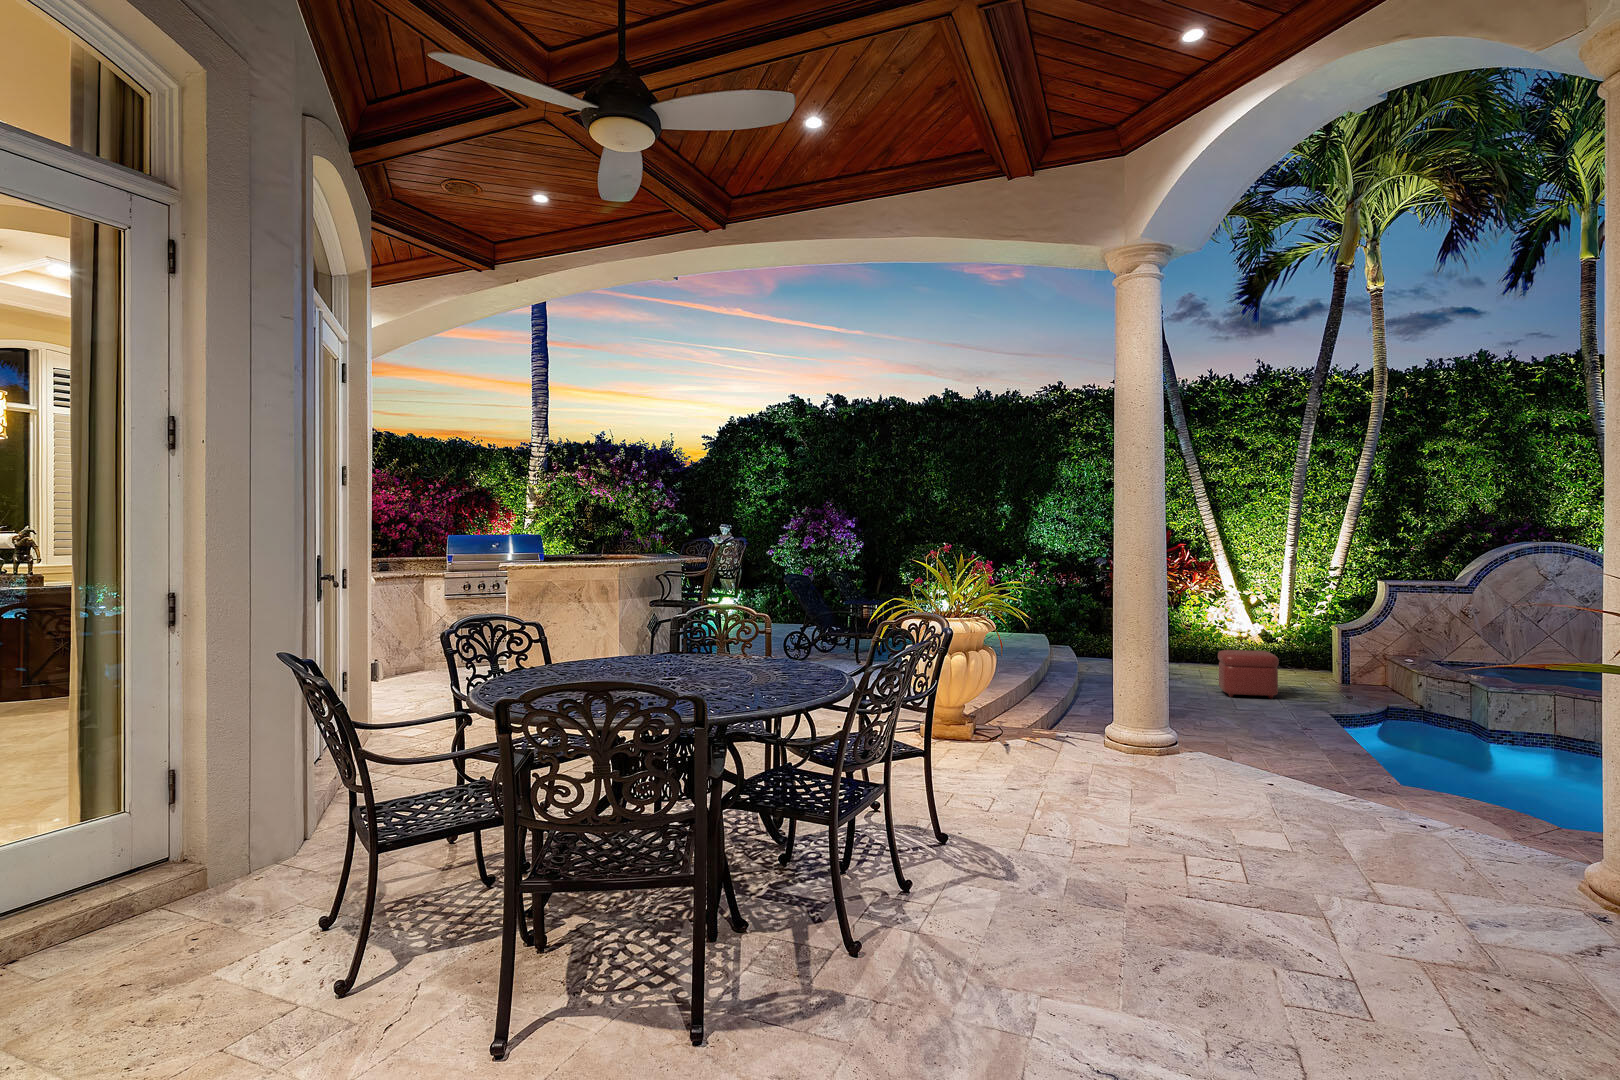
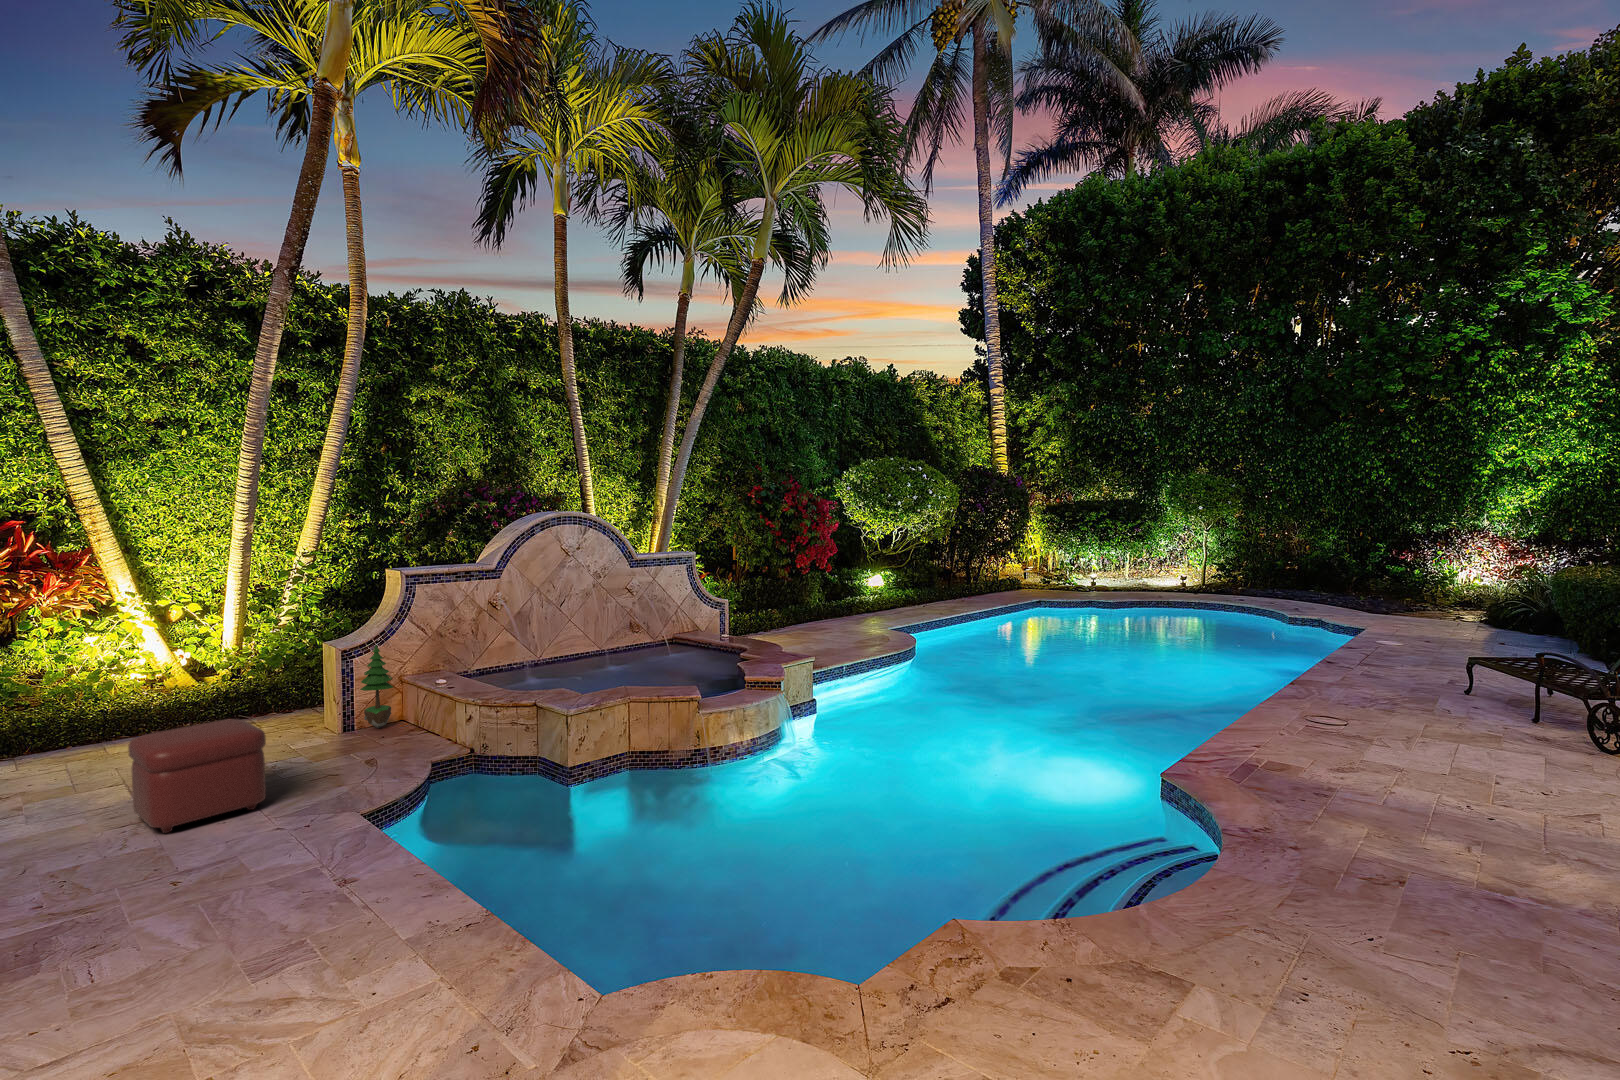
potted tree: none [1349,628,1373,685] -> present [360,645,393,728]

